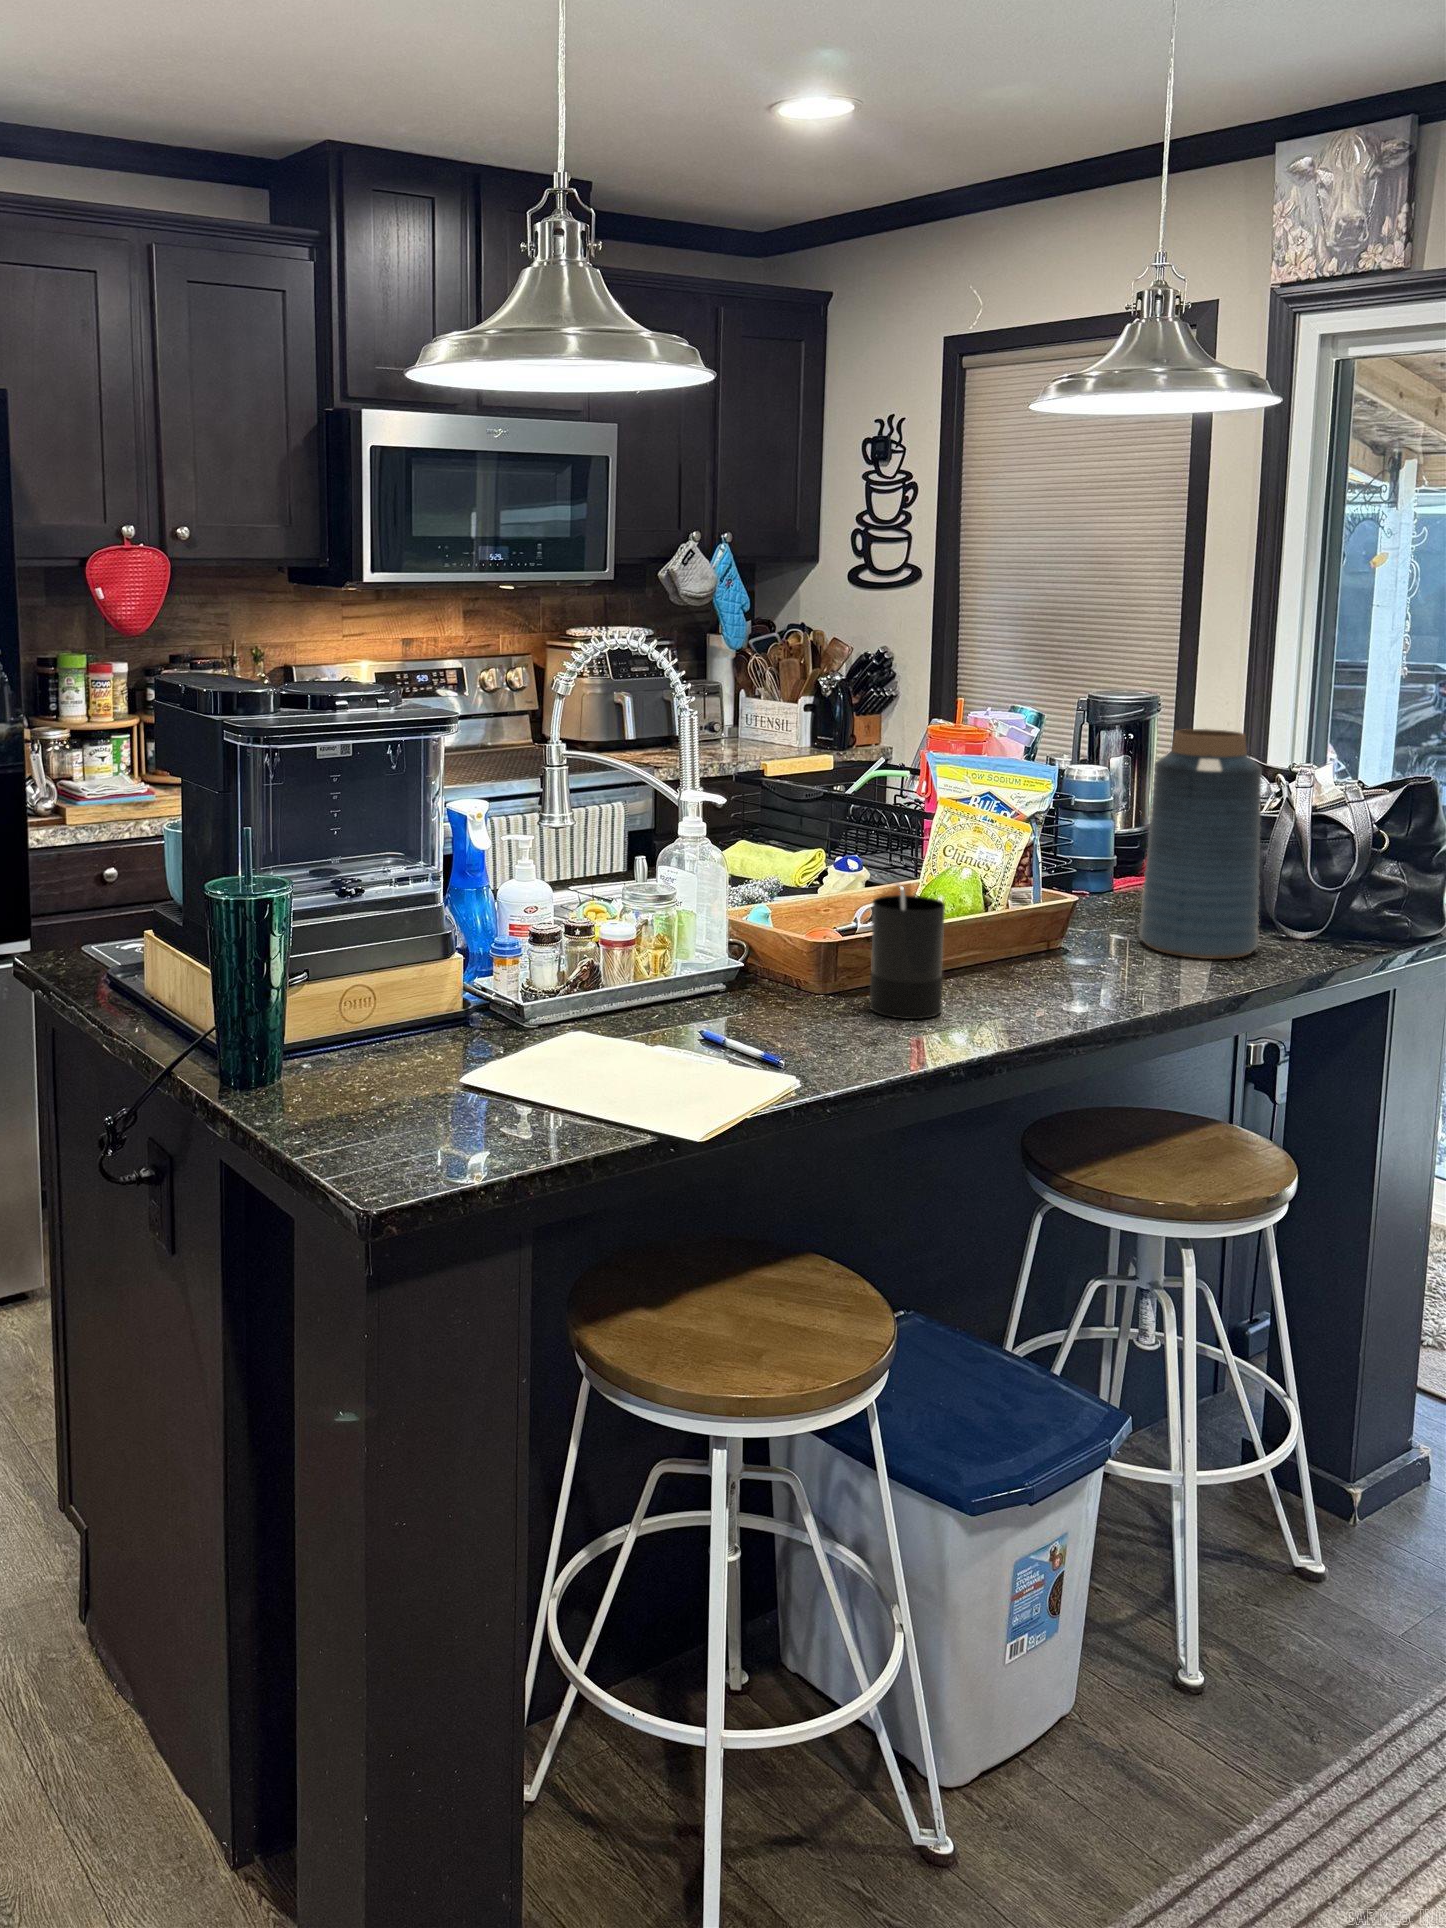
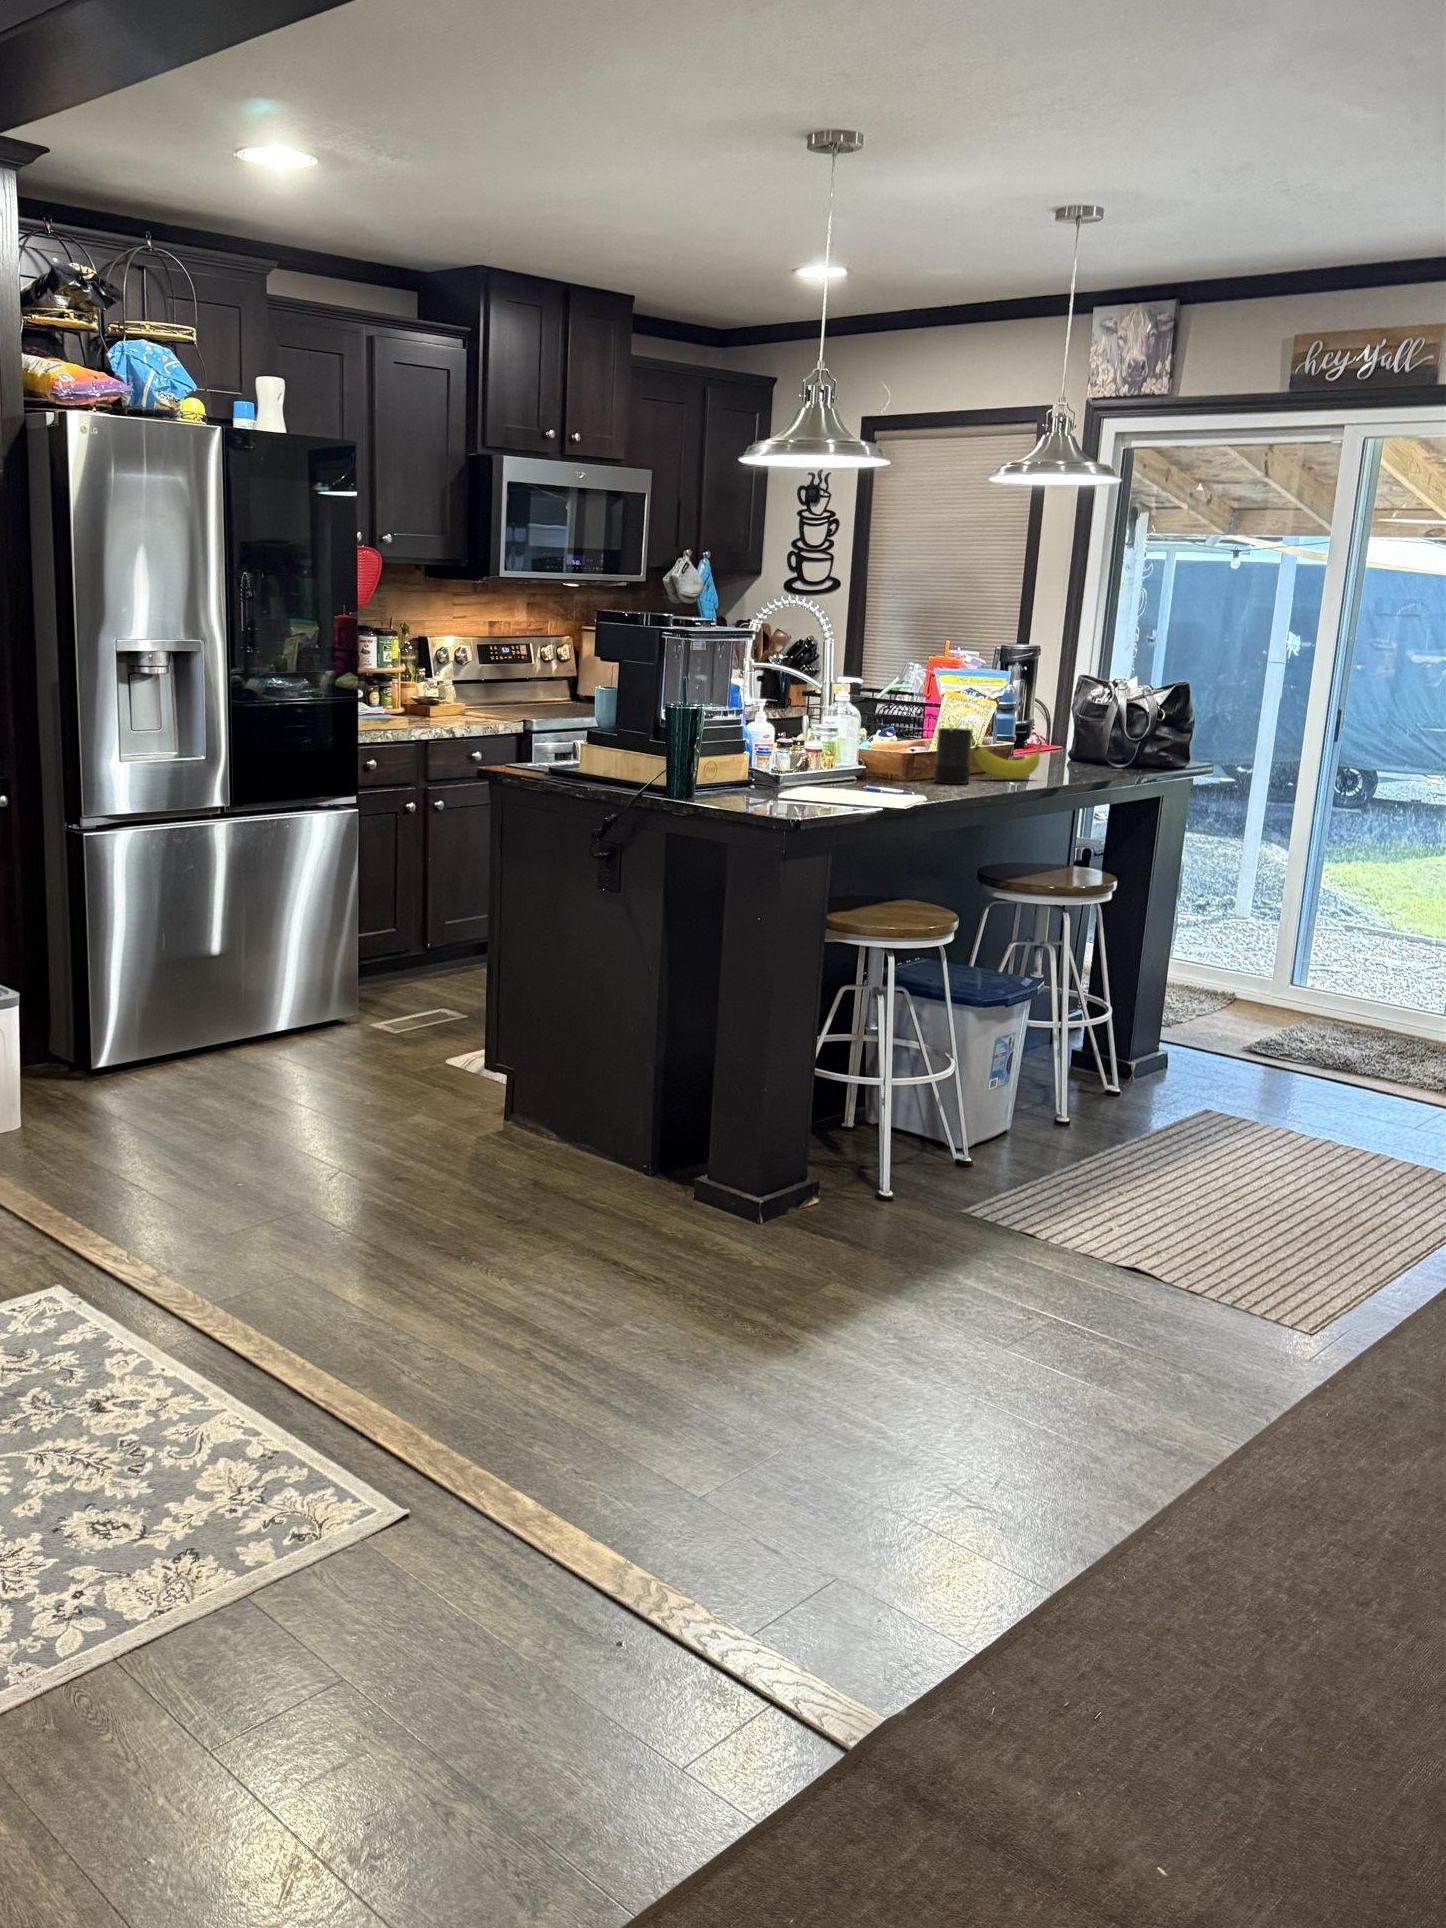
vase: present [1139,729,1262,959] -> none [1043,656,1107,772]
fruit: none [962,916,1112,996] -> present [974,742,1043,780]

